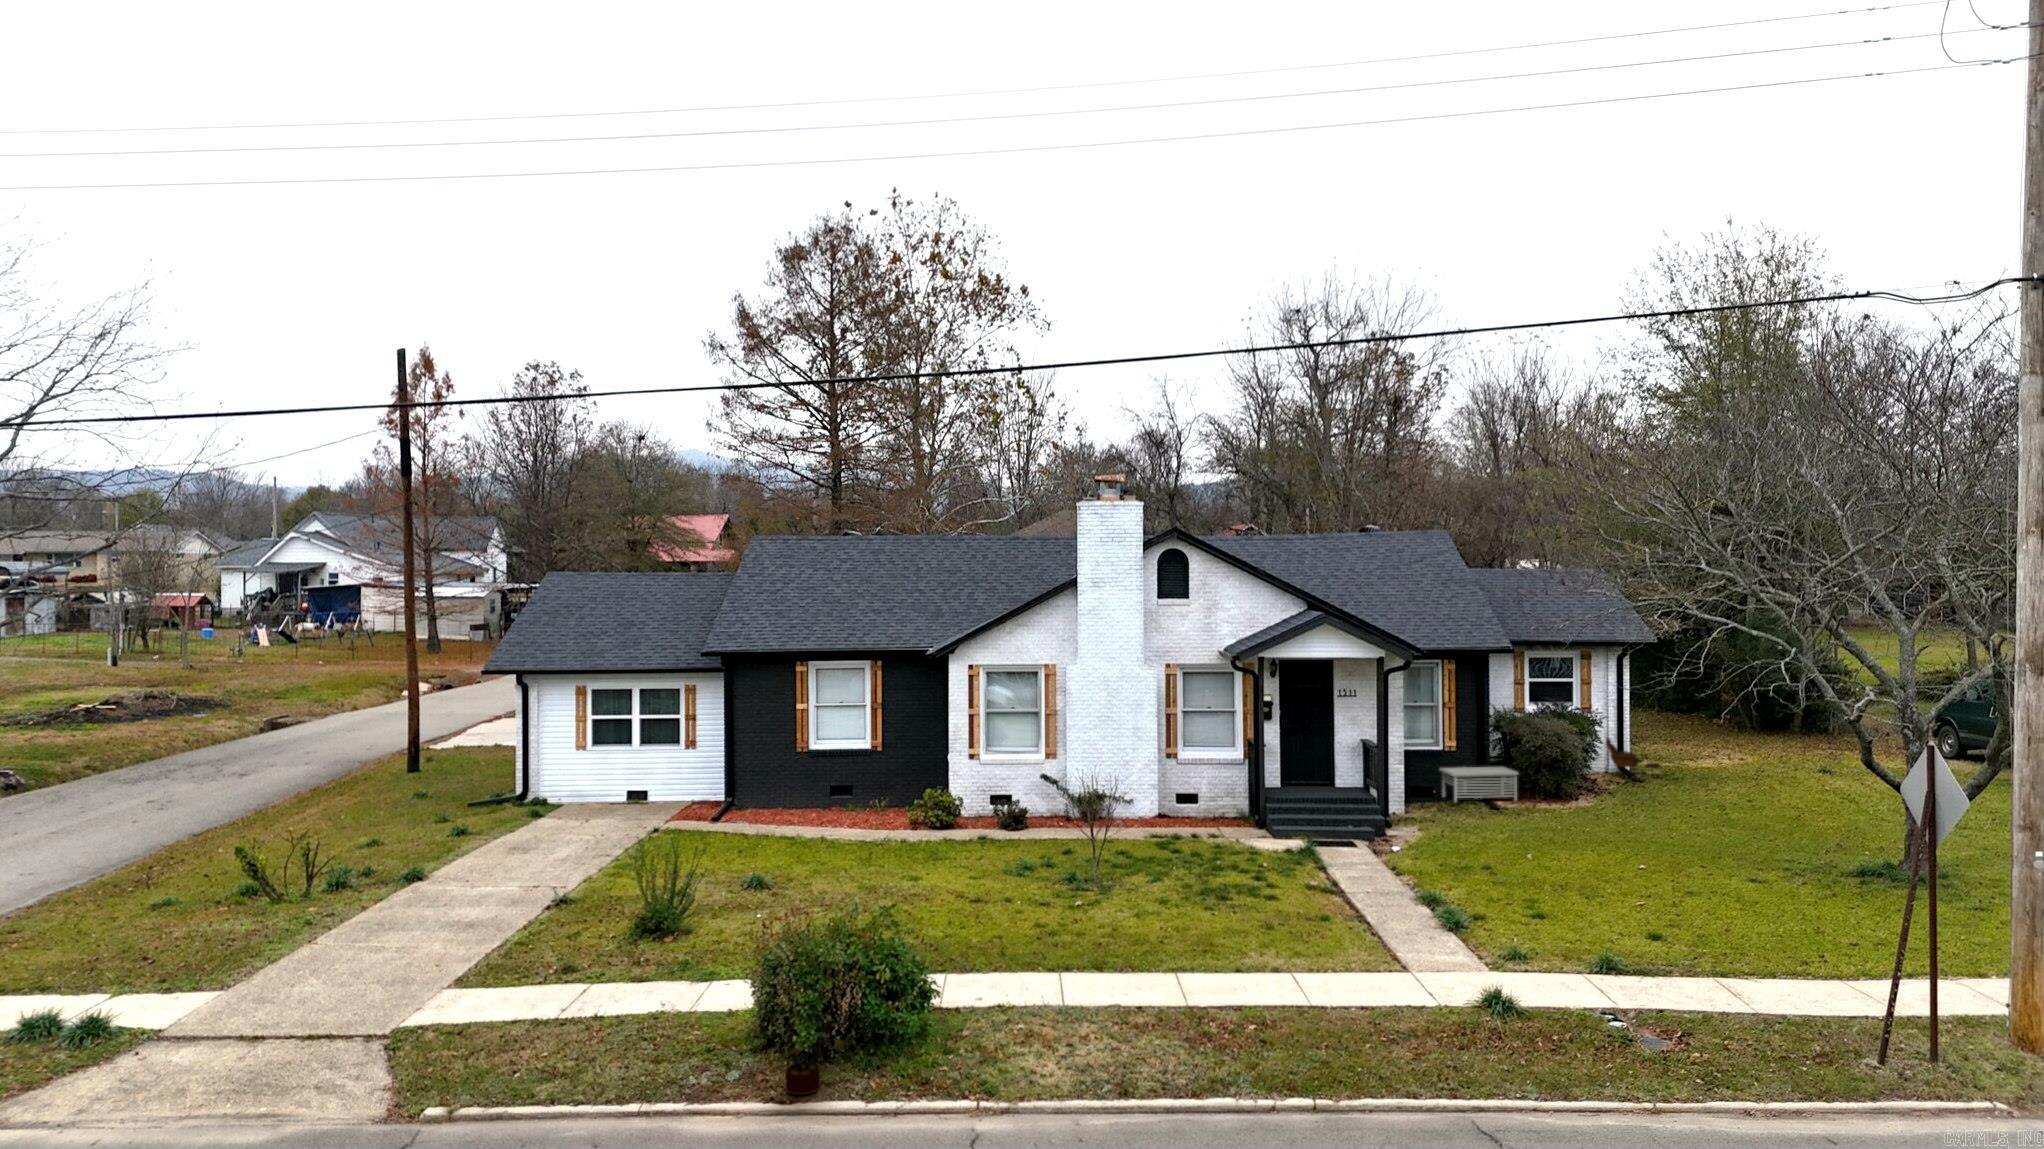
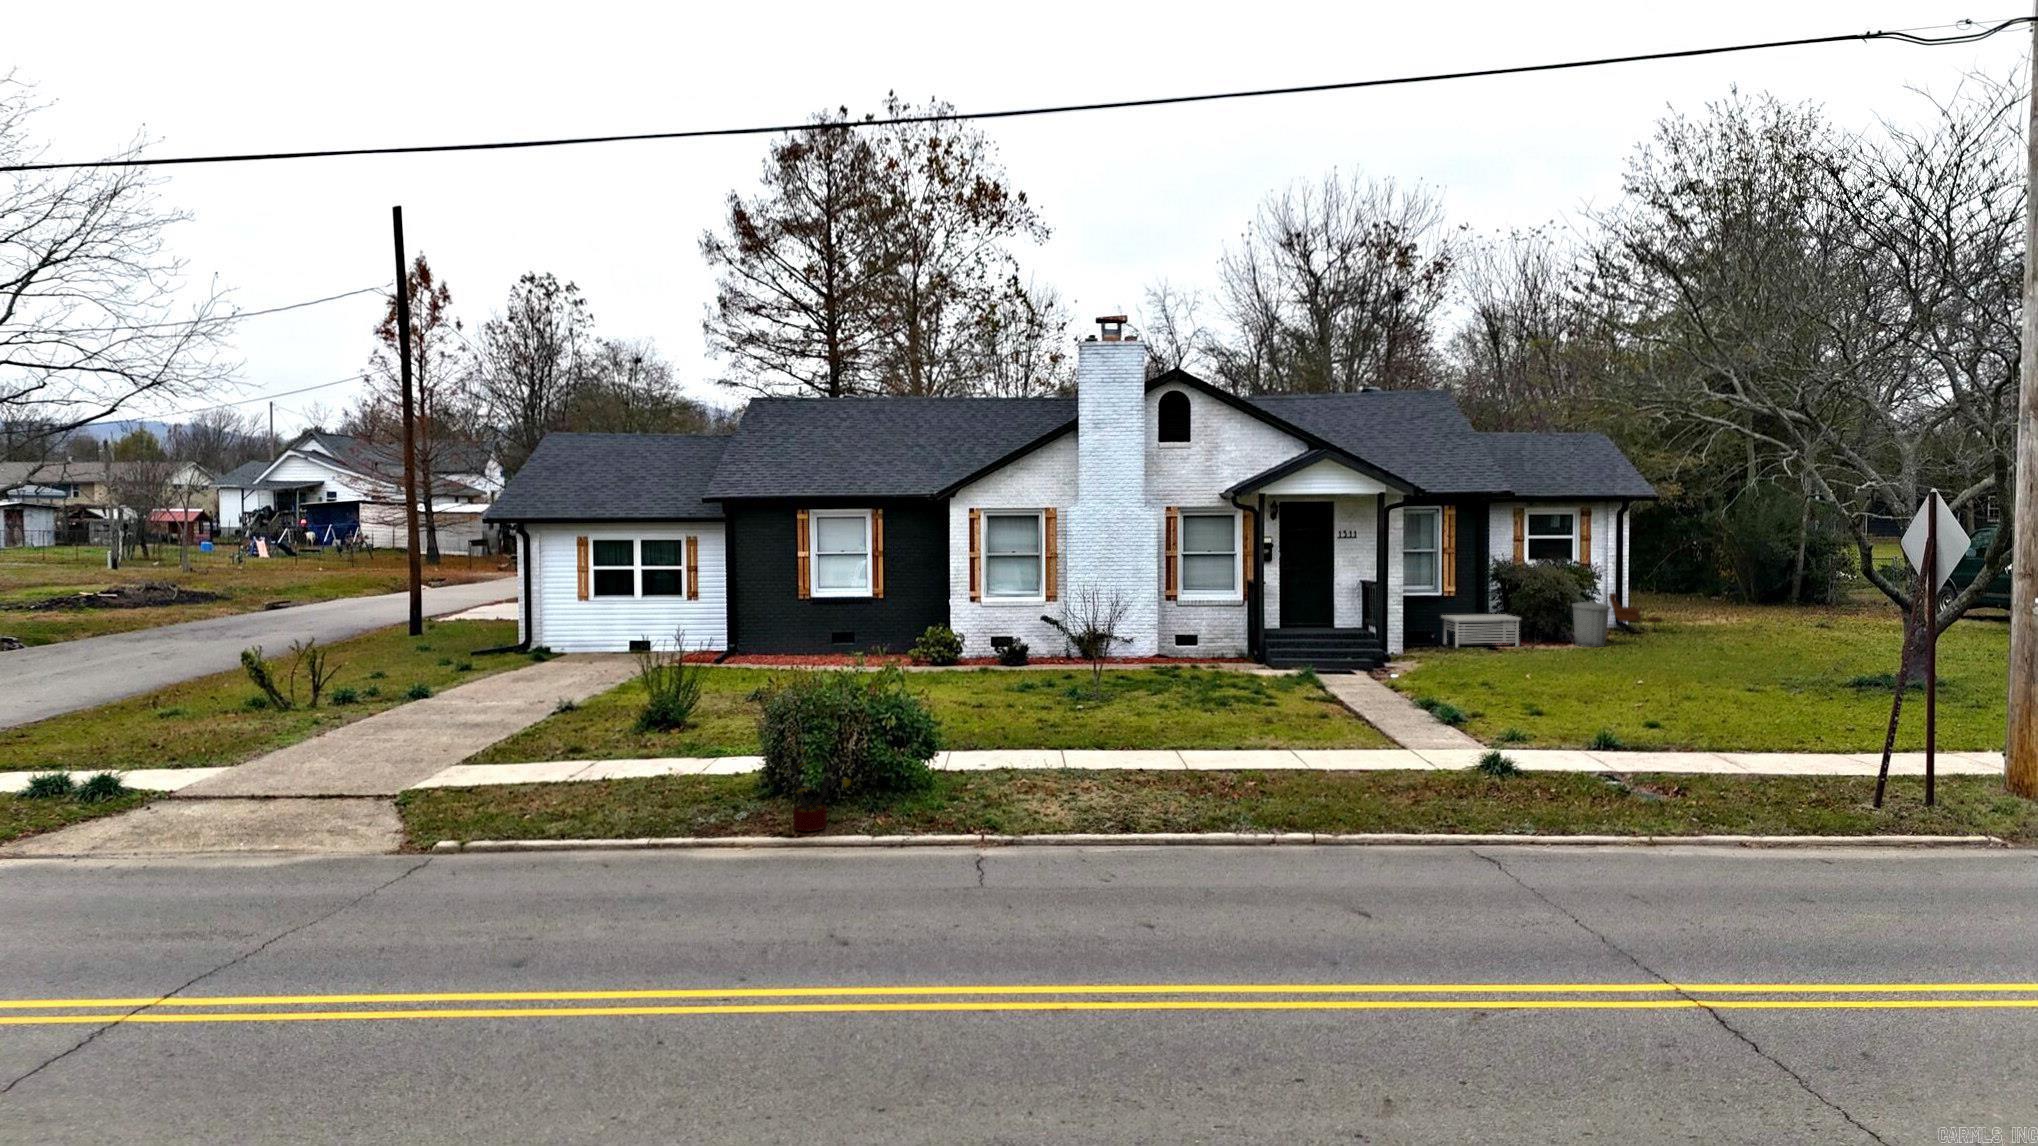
trash can: none [1569,754,1608,802] -> present [1572,600,1611,647]

